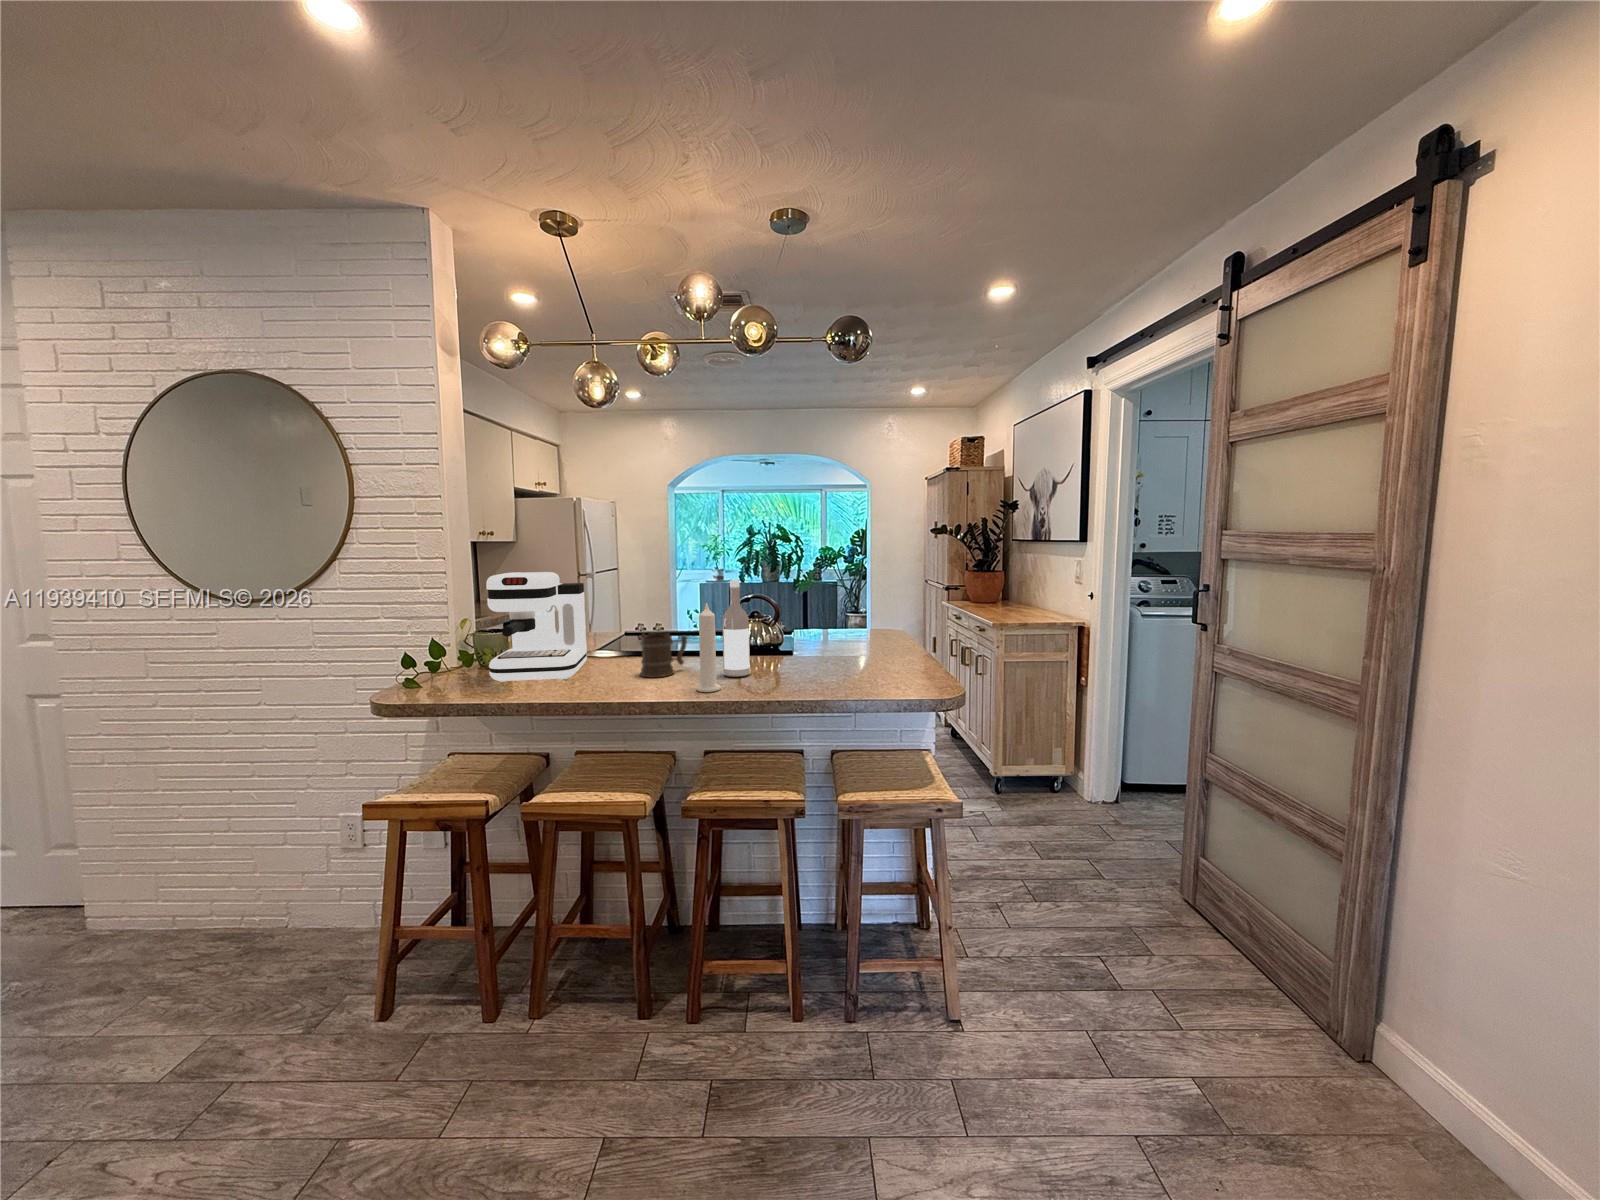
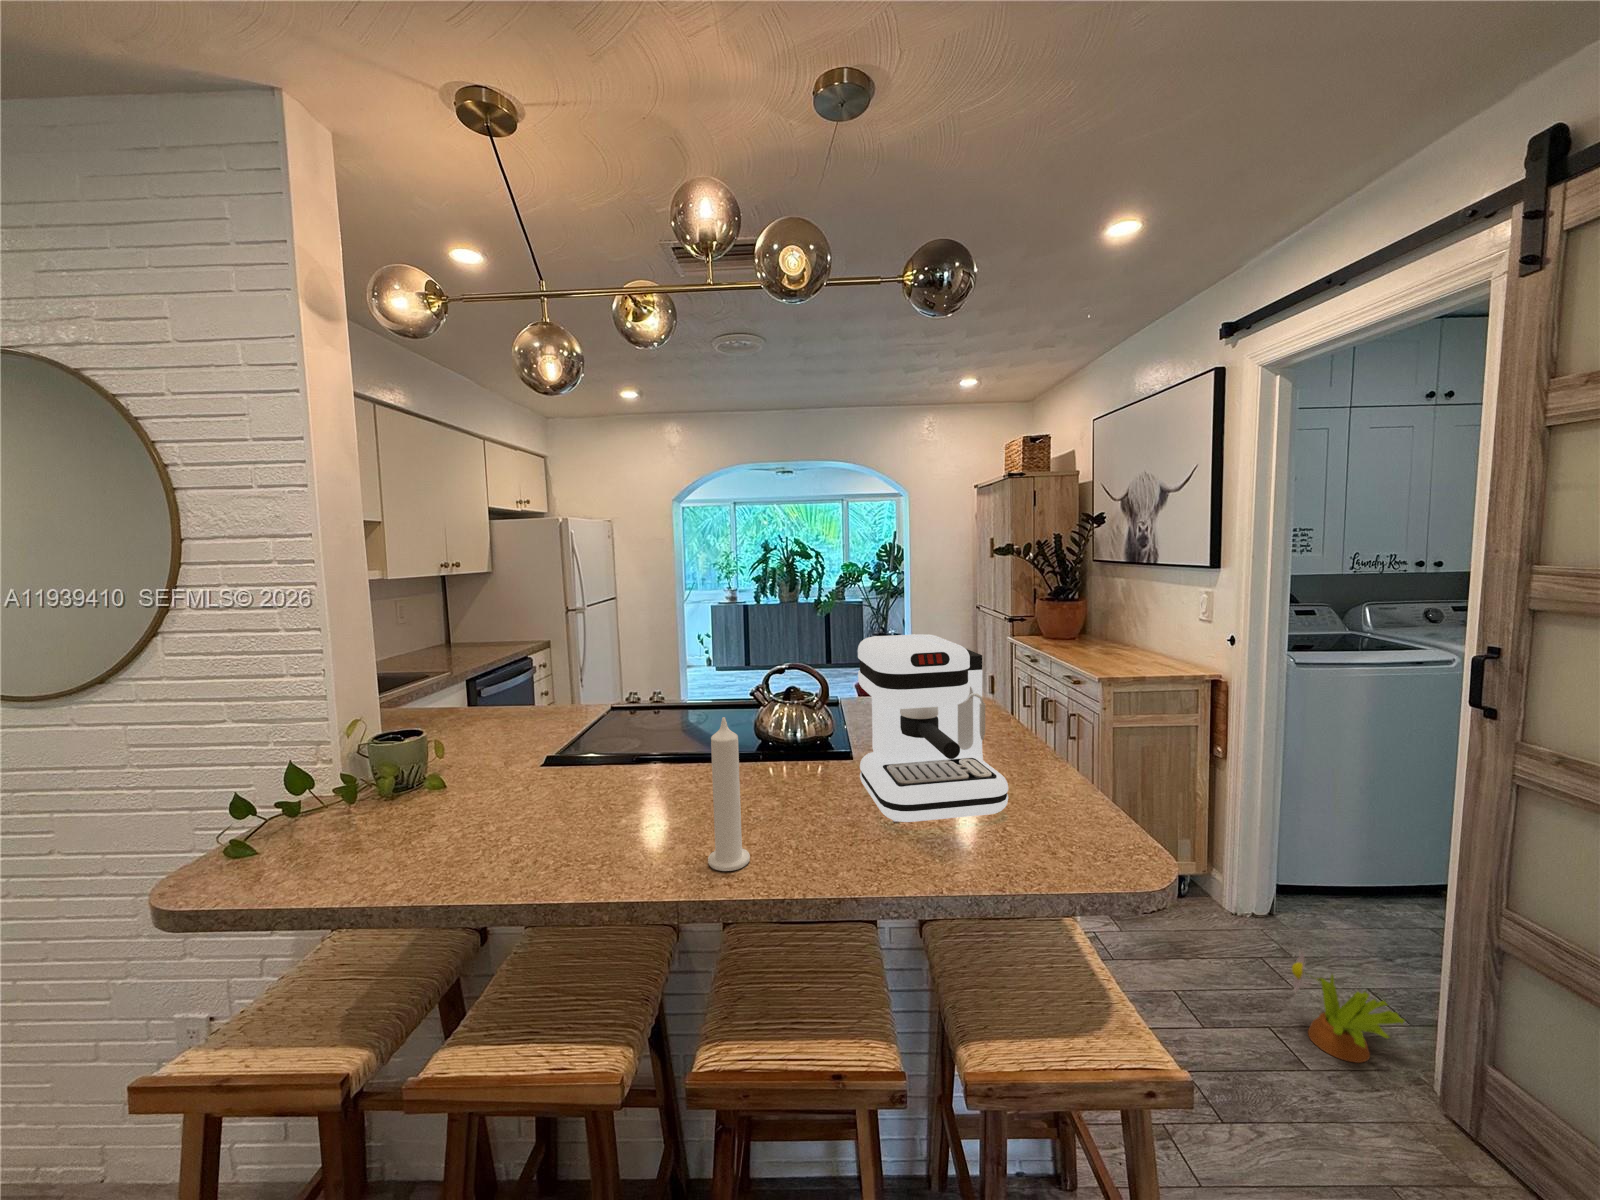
coffee maker: present [486,572,587,682] -> present [858,634,1008,822]
wine bottle: present [723,580,750,677] -> none [749,664,793,822]
mug: present [640,632,687,677] -> none [617,743,693,823]
decorative plant: none [1103,802,1171,875] -> present [1292,951,1404,1063]

